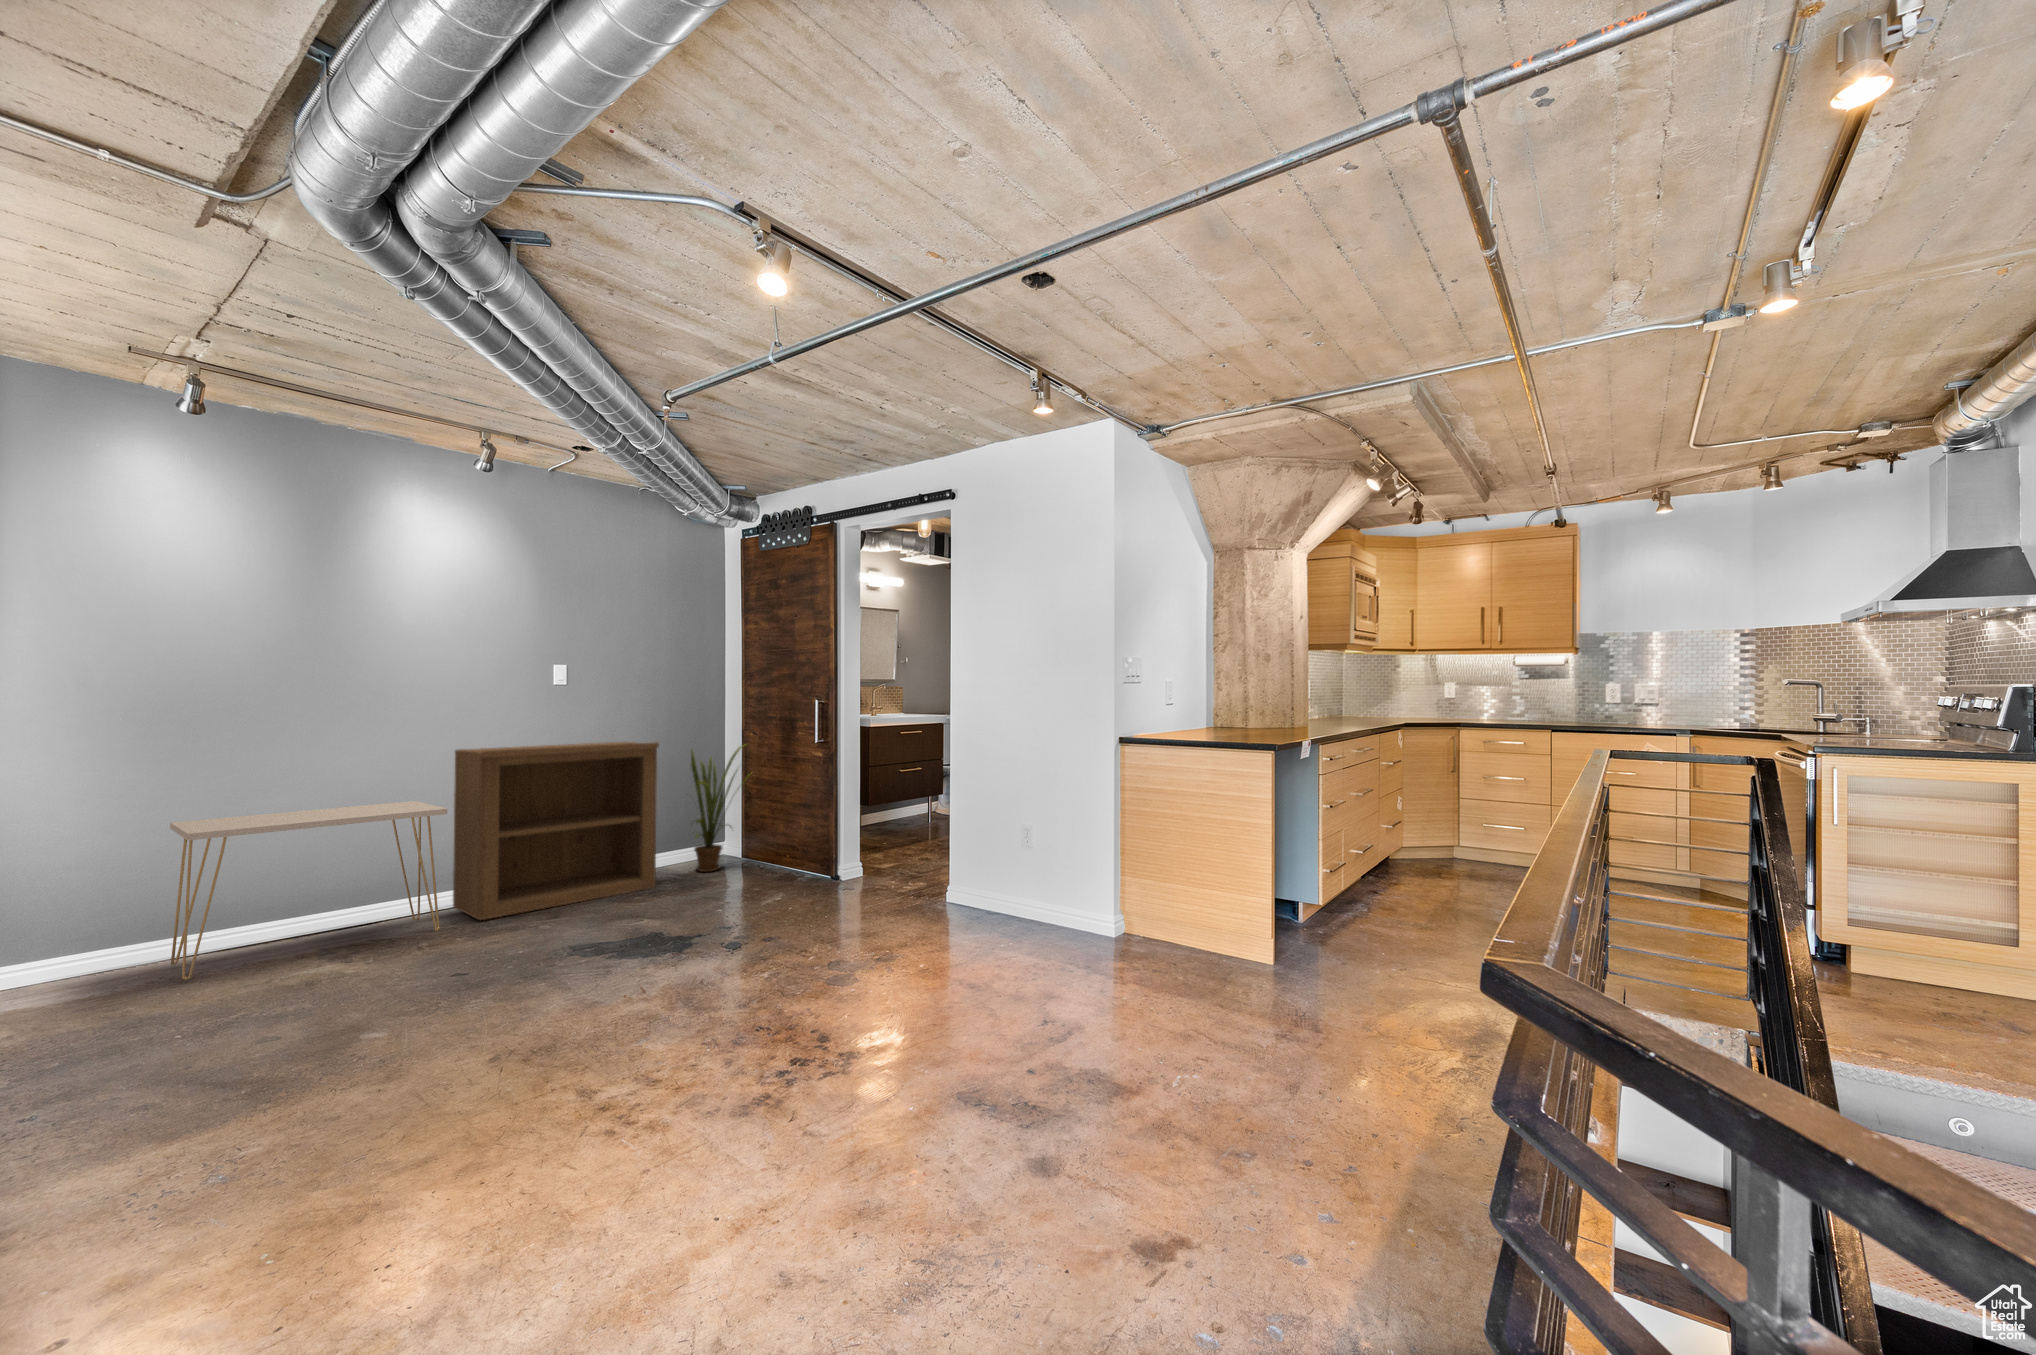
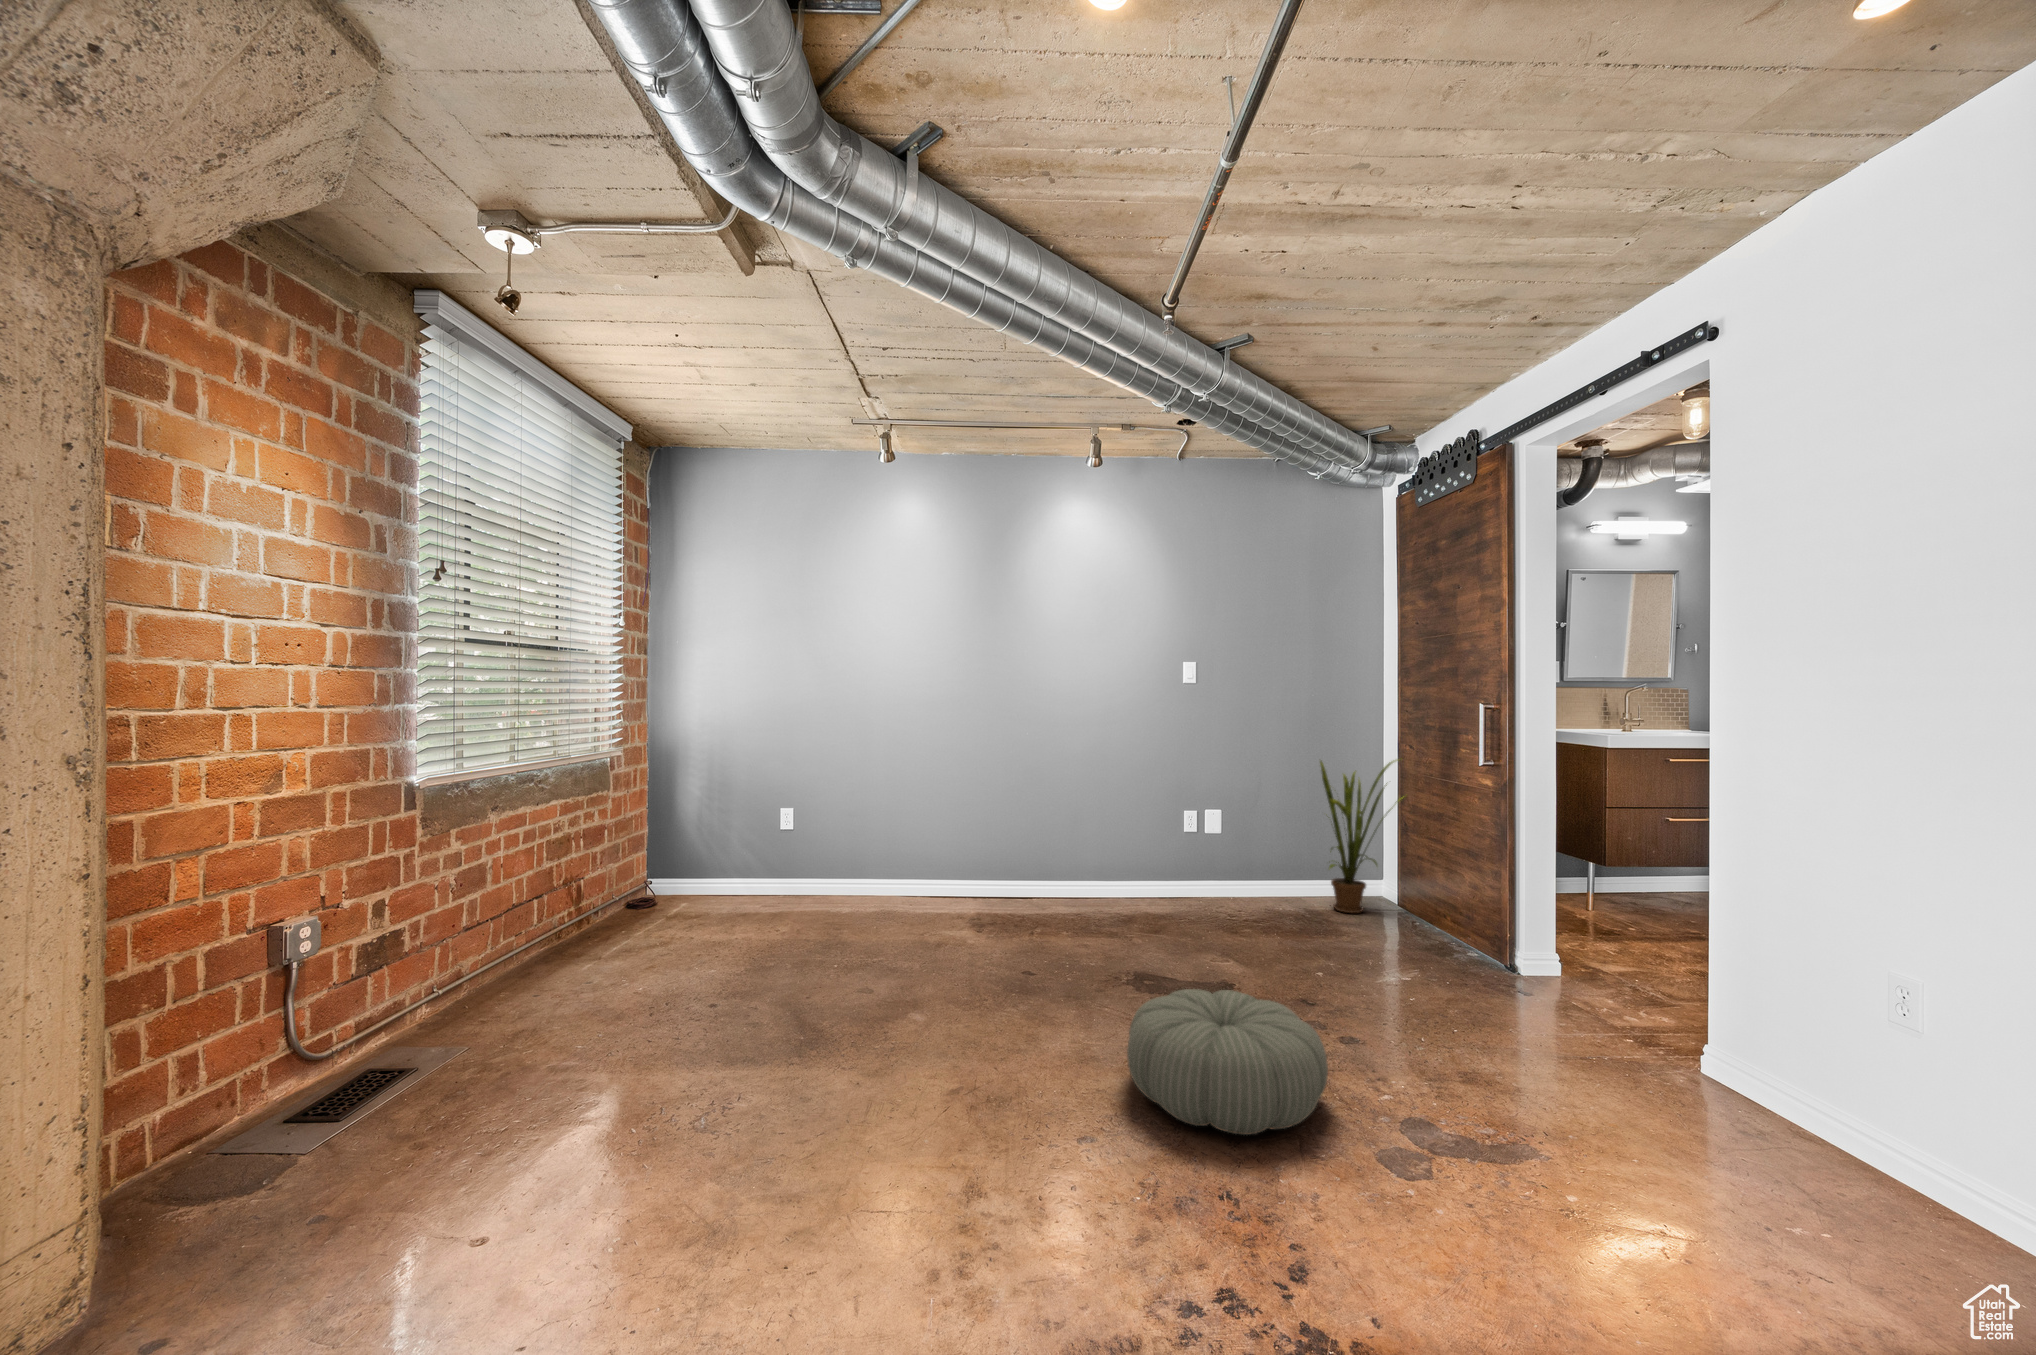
bookshelf: present [453,742,659,920] -> none [1088,743,1278,919]
console table: present [170,801,447,980] -> none [882,785,1062,916]
pouf: none [640,919,789,1009] -> present [1127,989,1328,1135]

